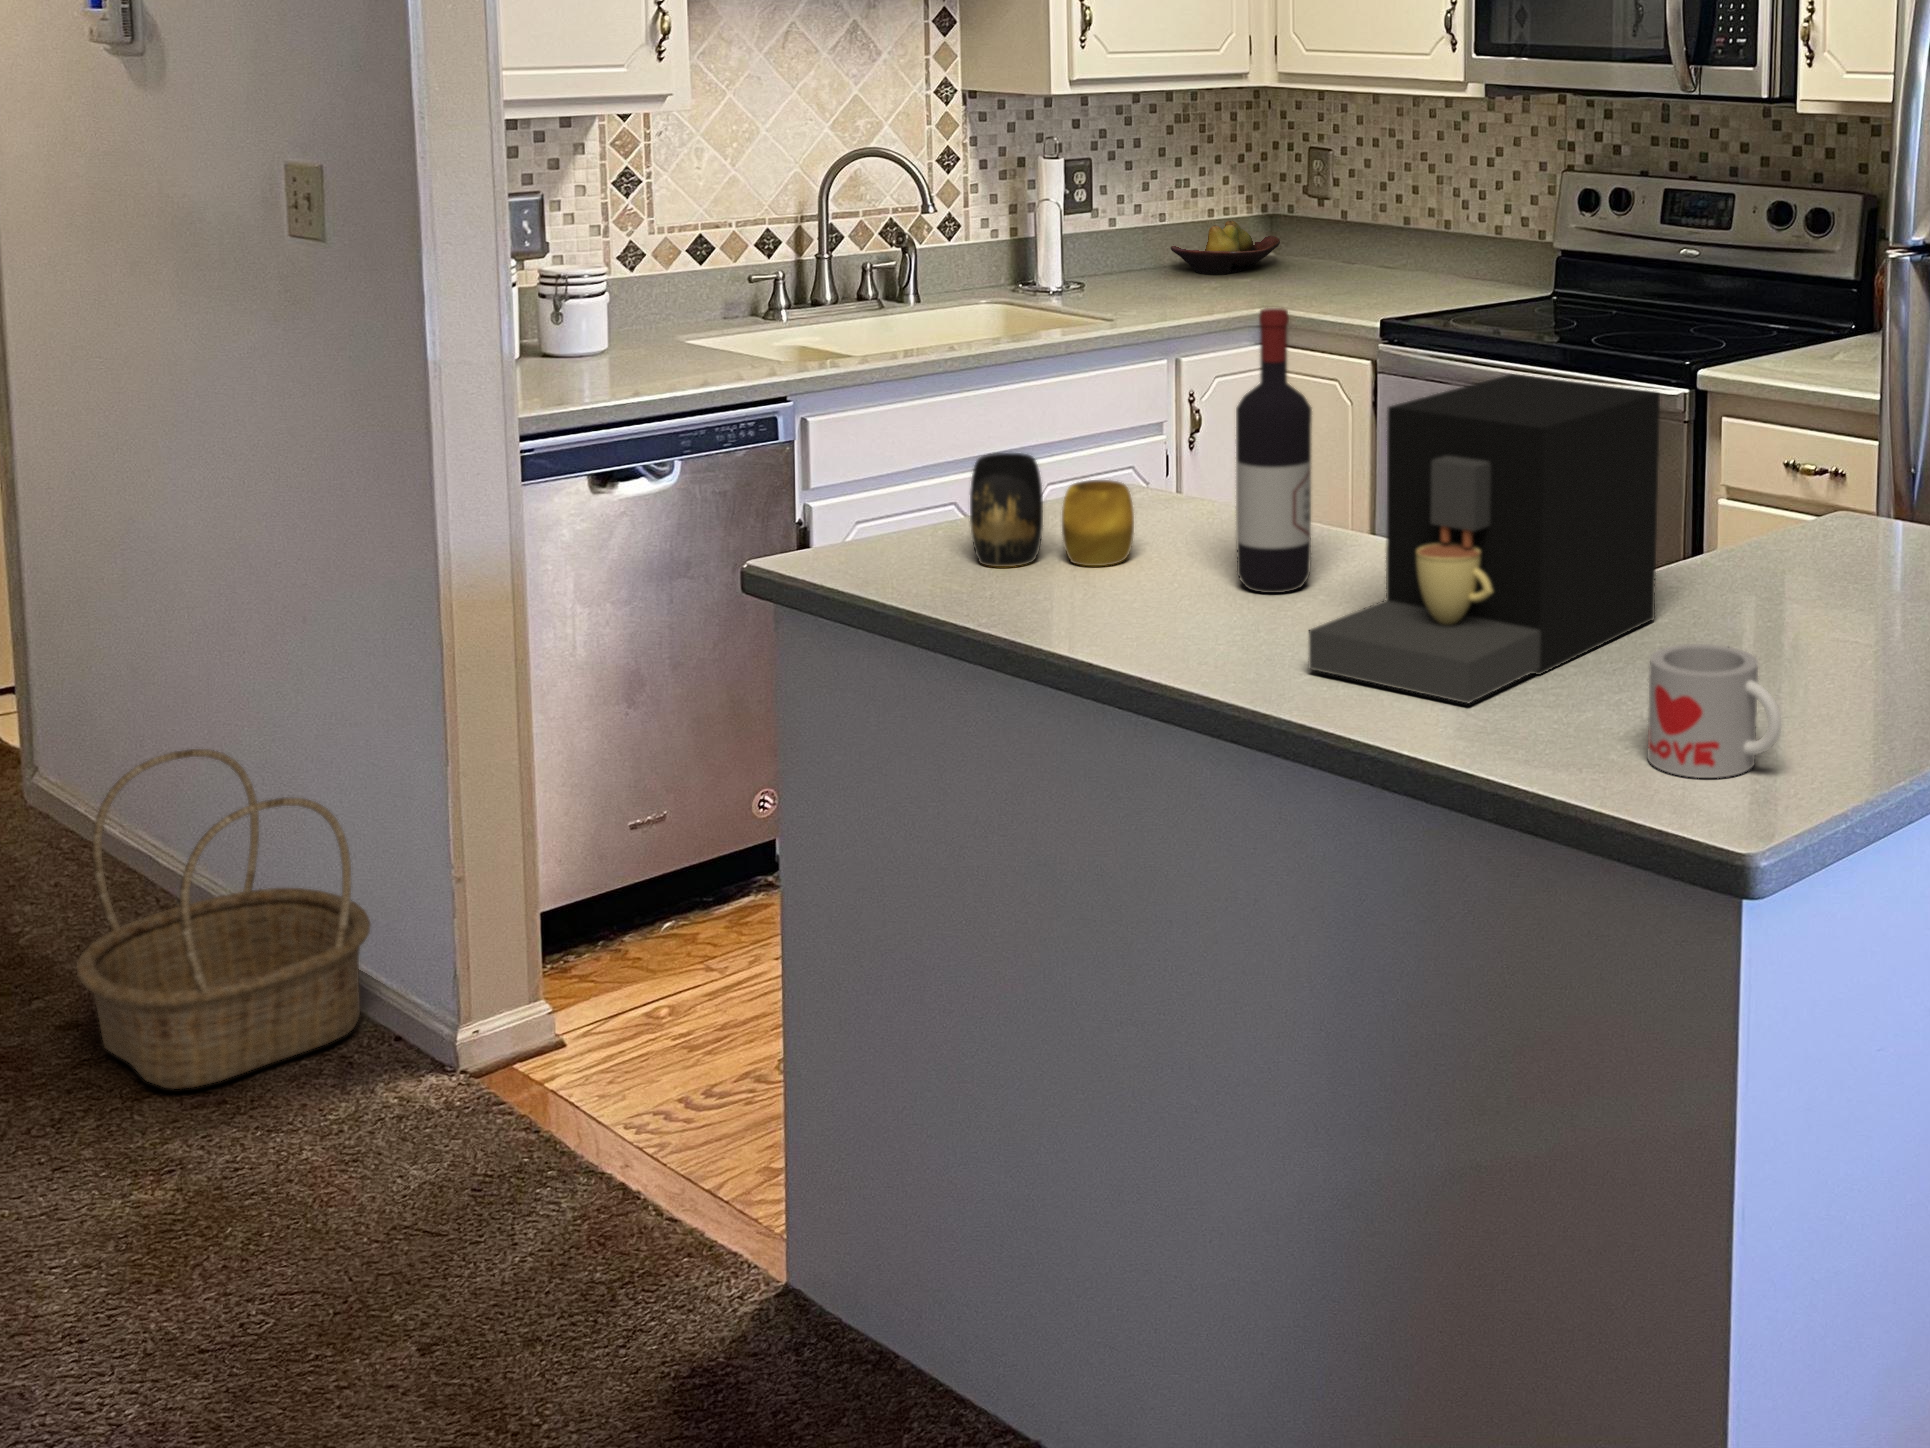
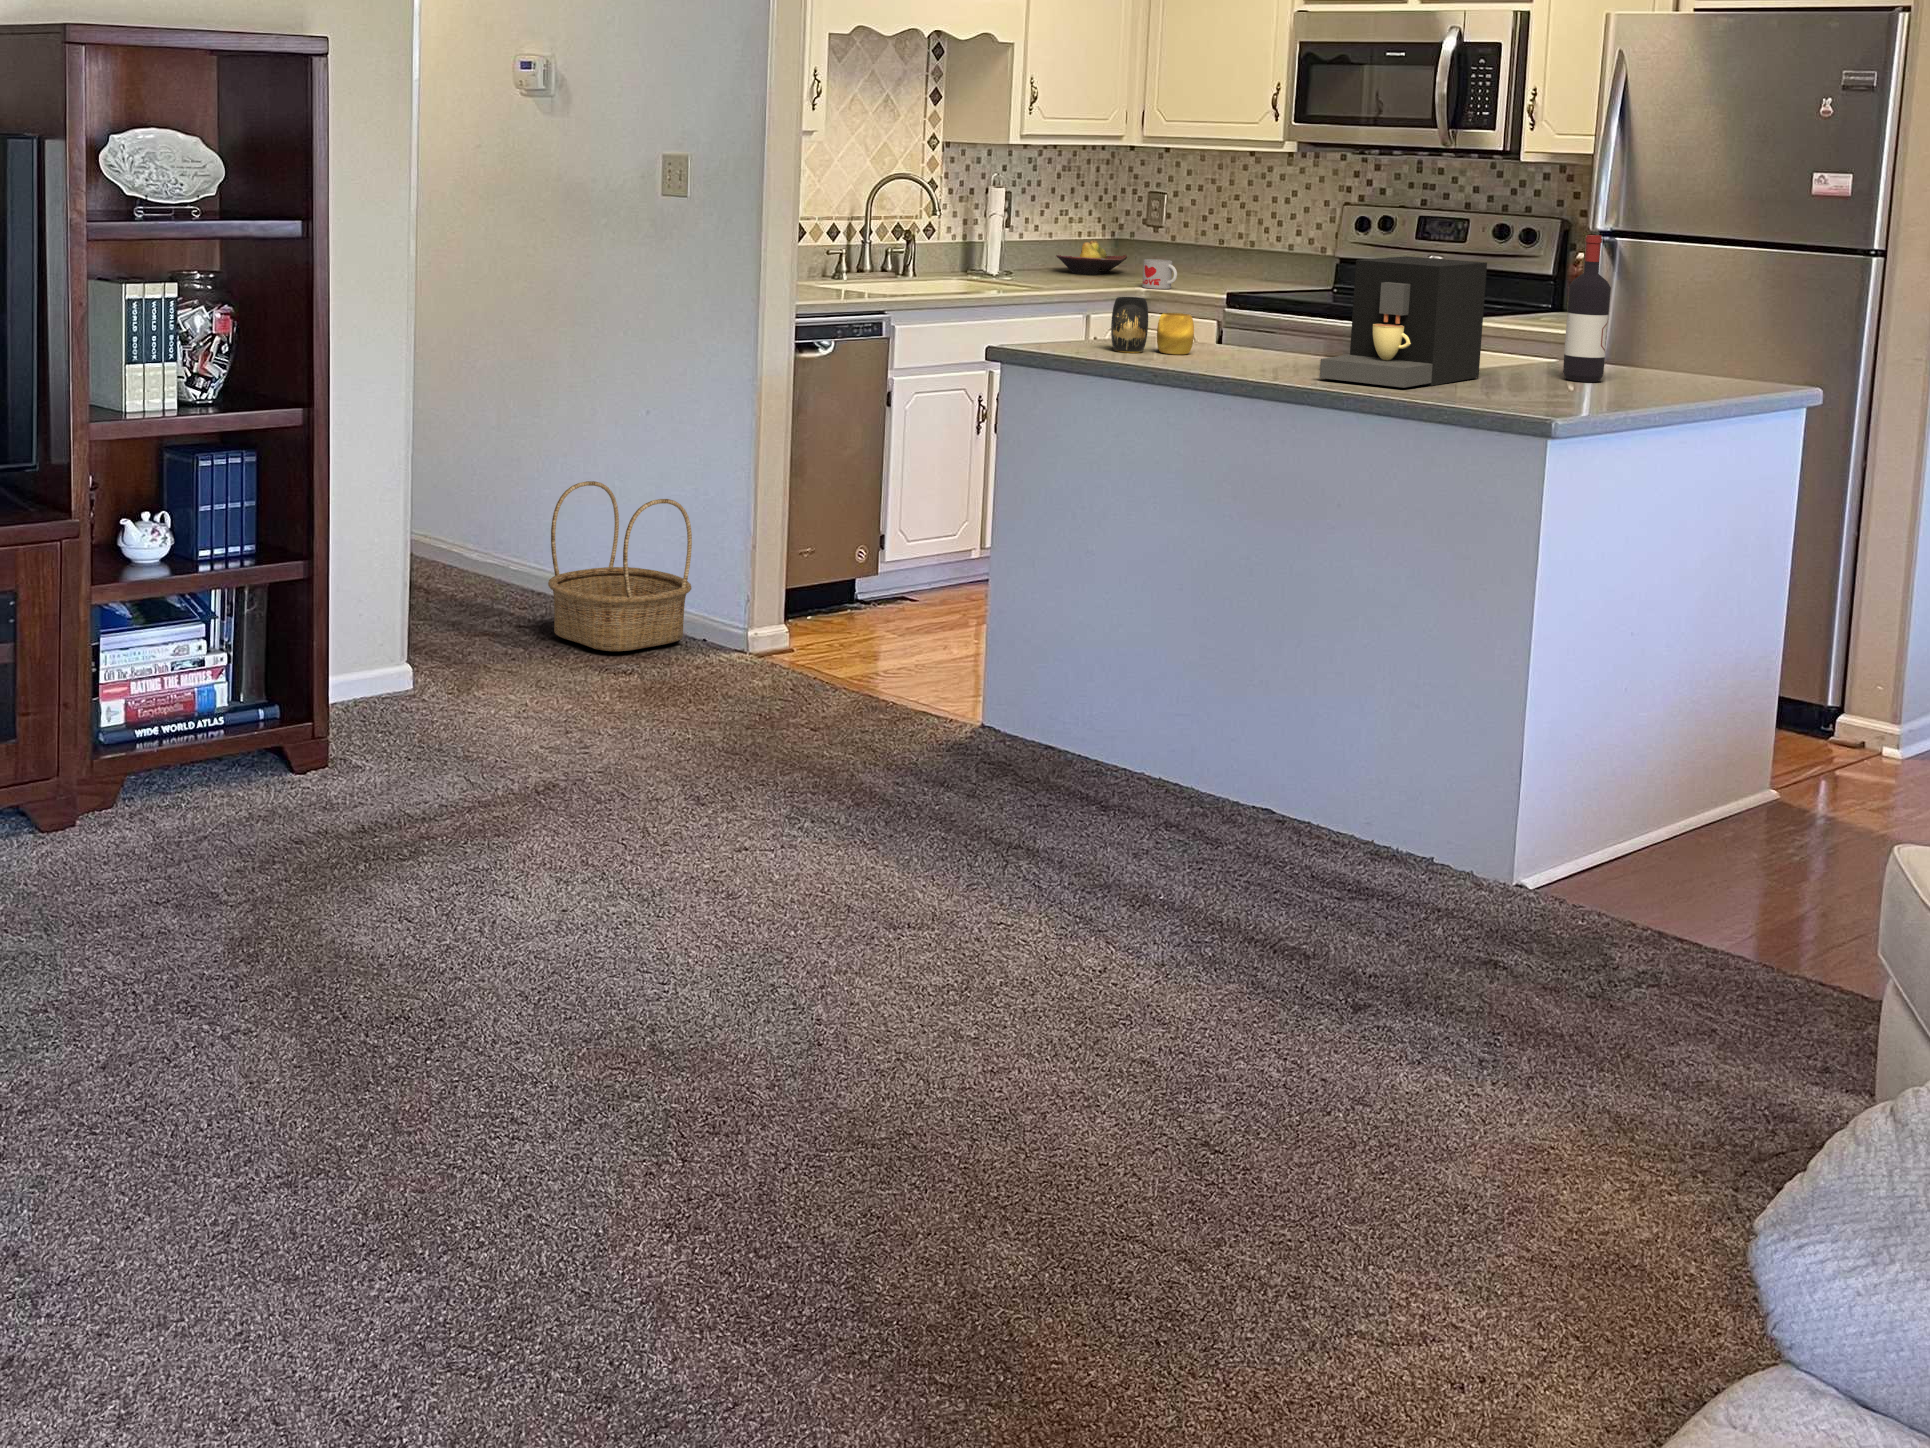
wine bottle: present [1236,308,1312,593] -> present [1563,235,1611,382]
mug: present [1647,644,1781,778] -> present [1142,259,1177,289]

